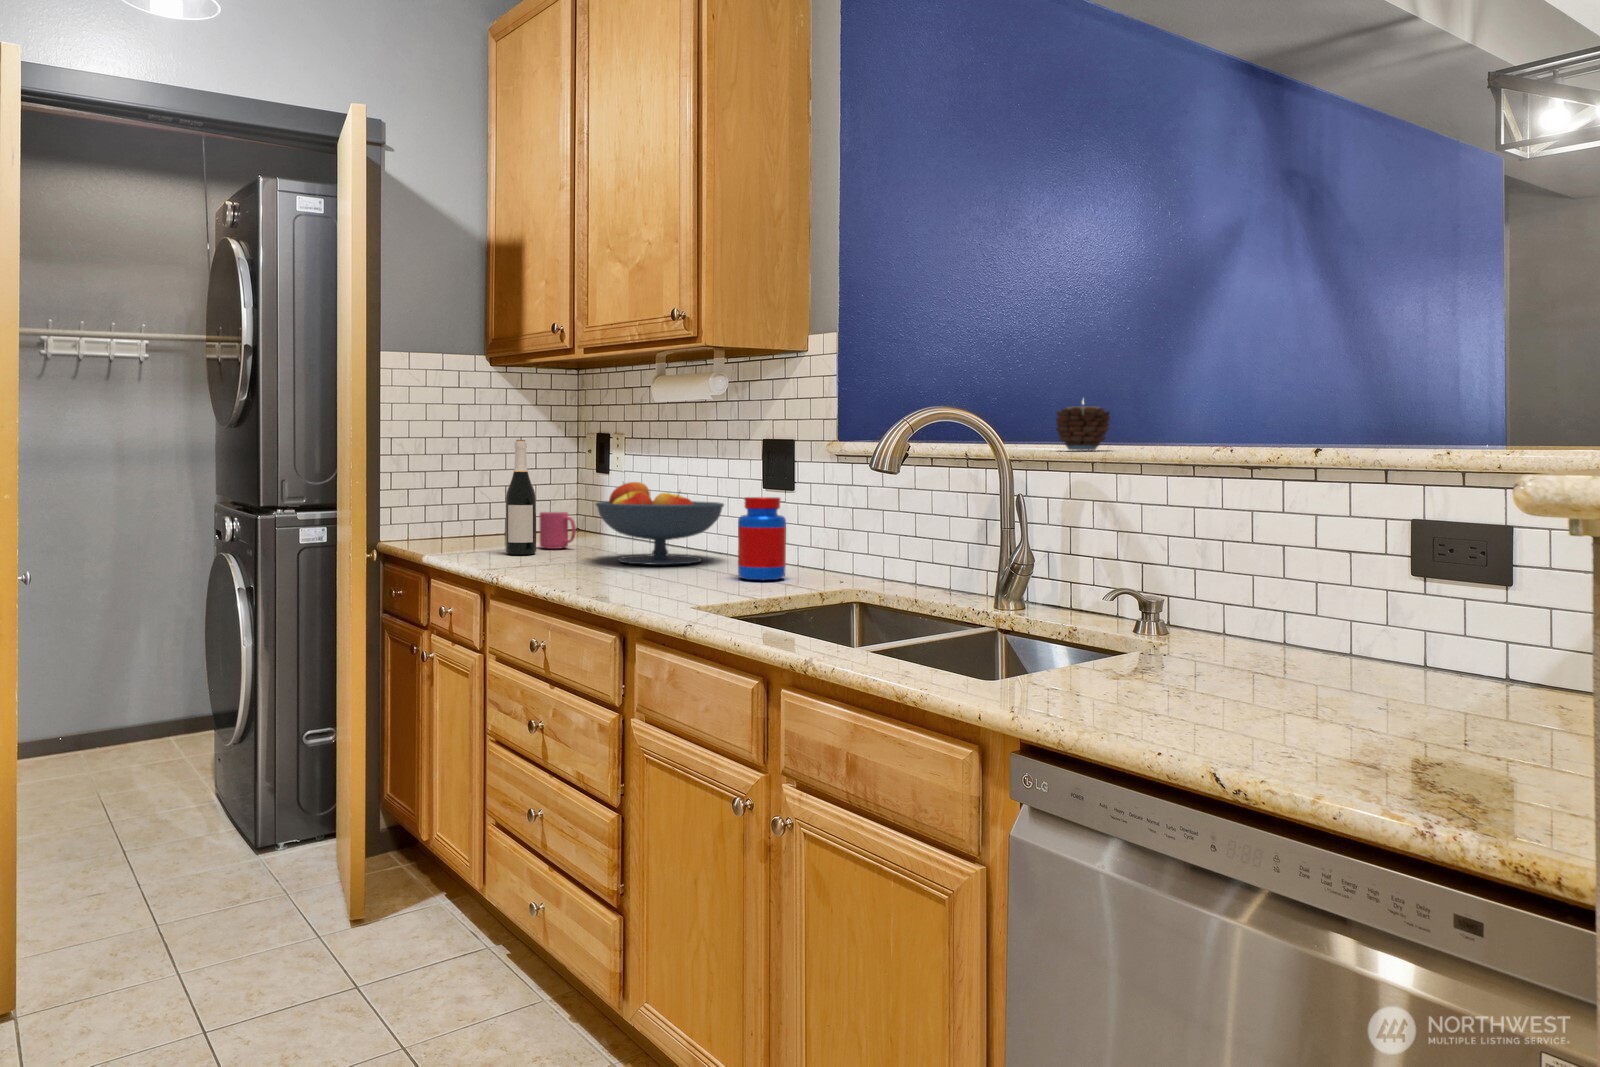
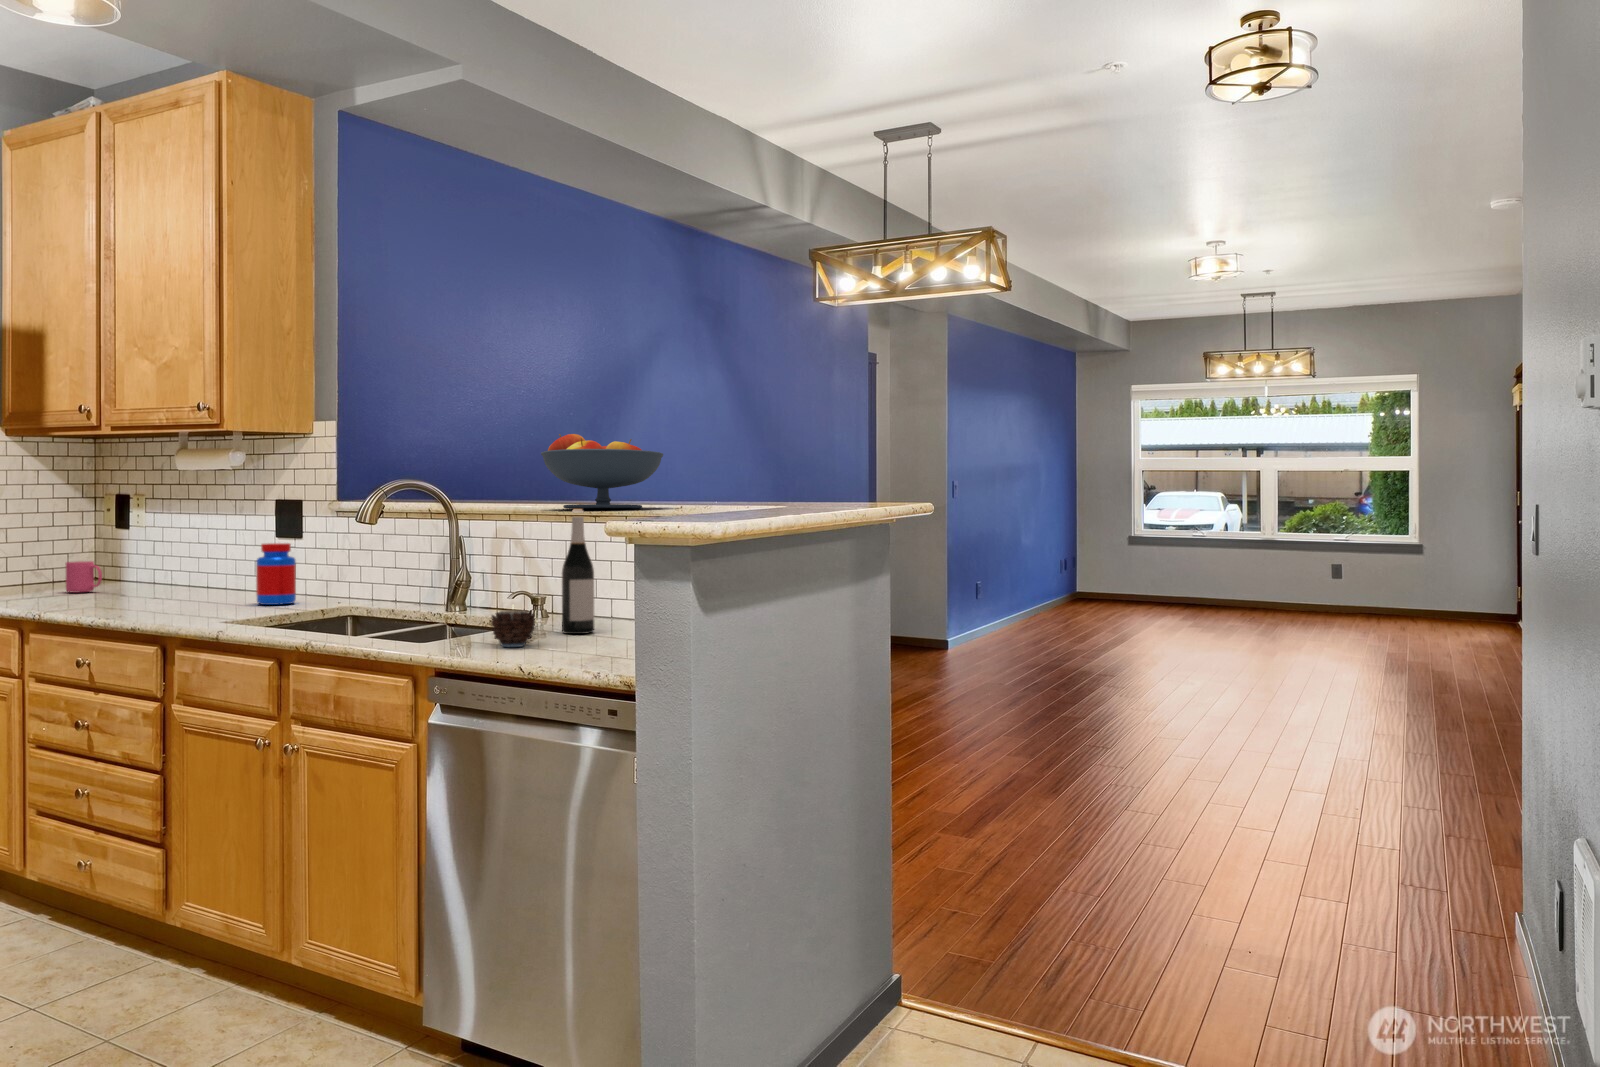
candle: present [1056,402,1110,450] -> present [491,610,535,647]
wine bottle: present [506,440,536,555] -> present [562,509,594,634]
fruit bowl: present [596,482,724,565] -> present [541,434,663,509]

